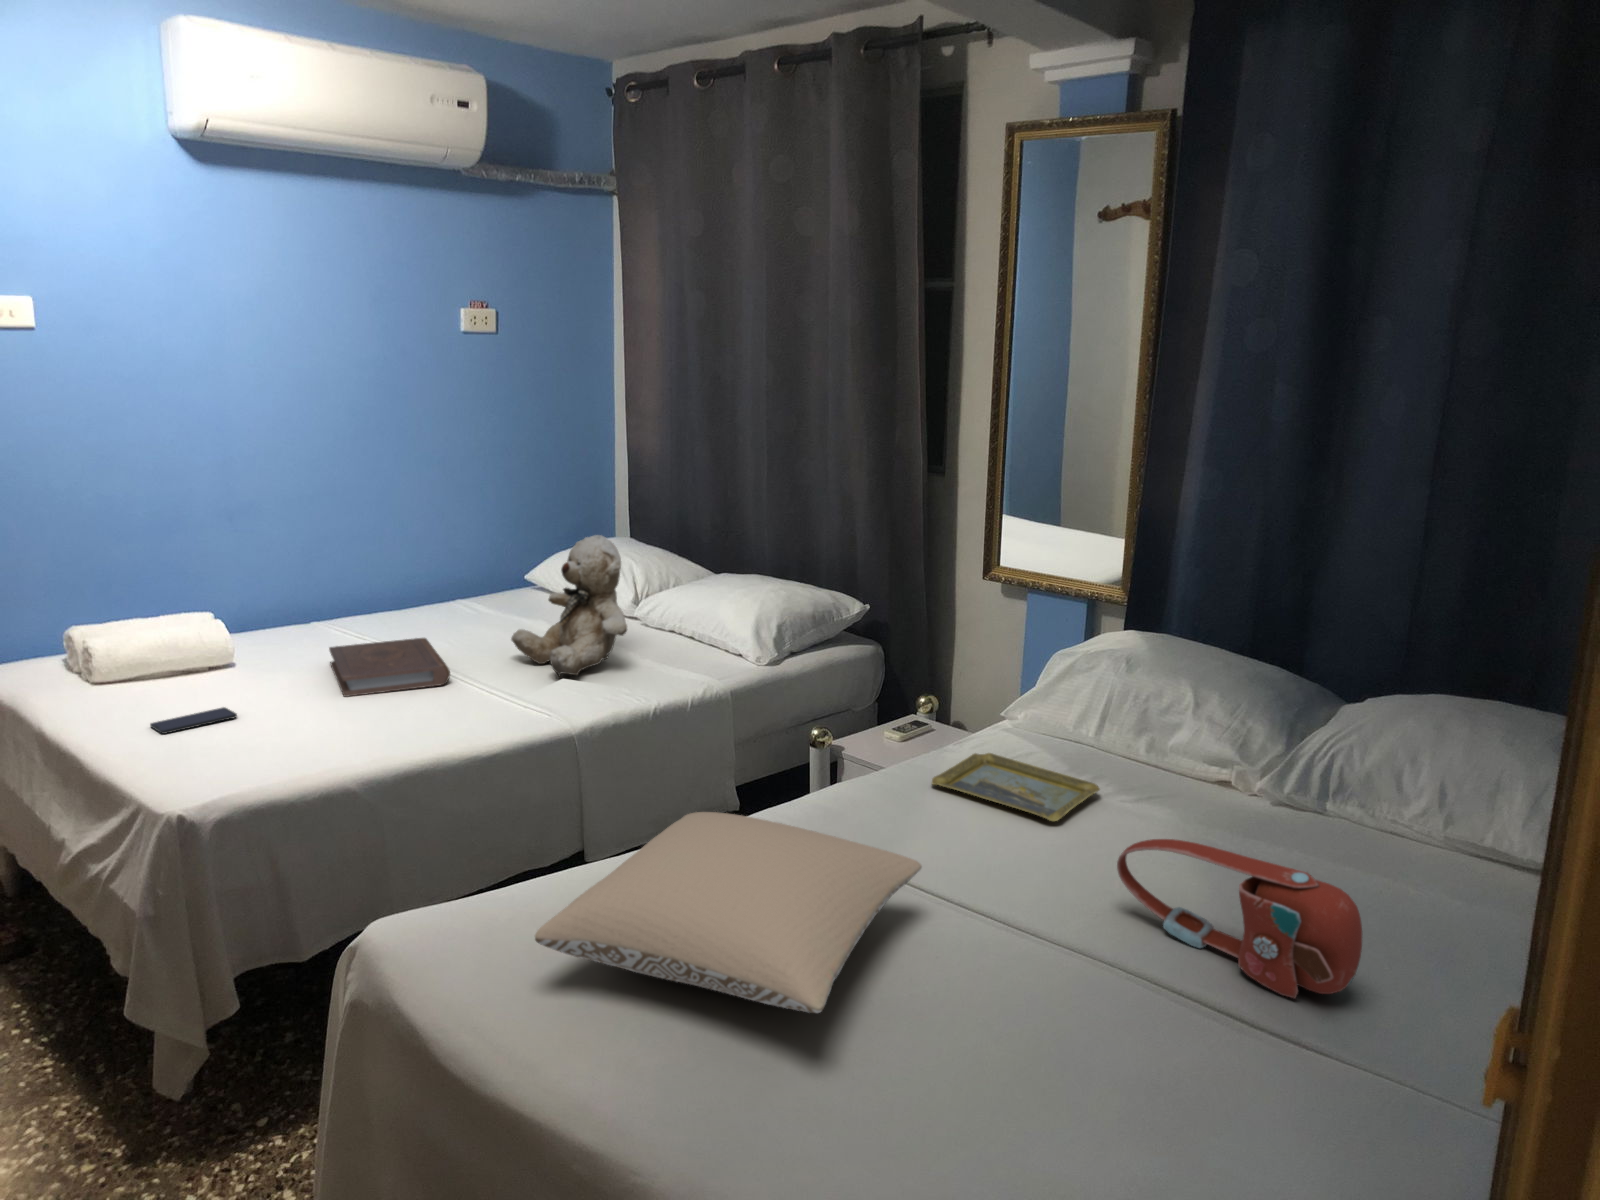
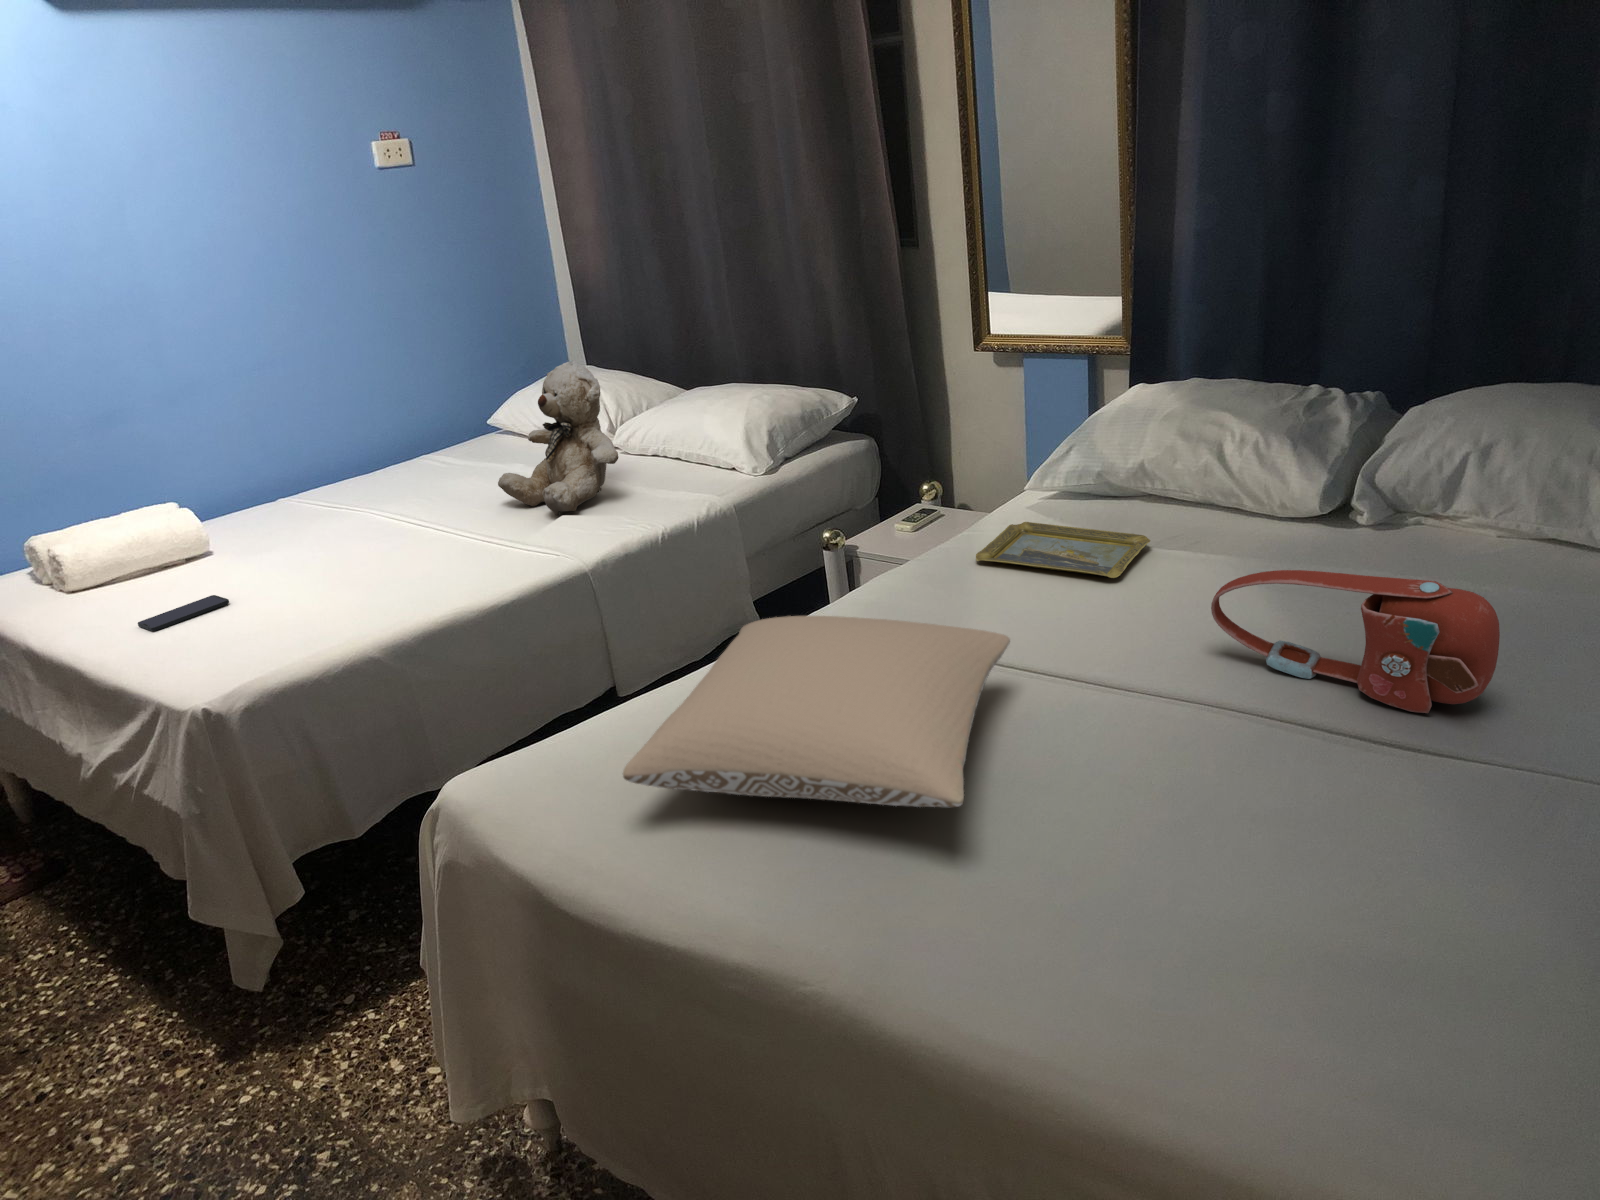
book: present [329,638,450,697] -> none [309,496,444,567]

